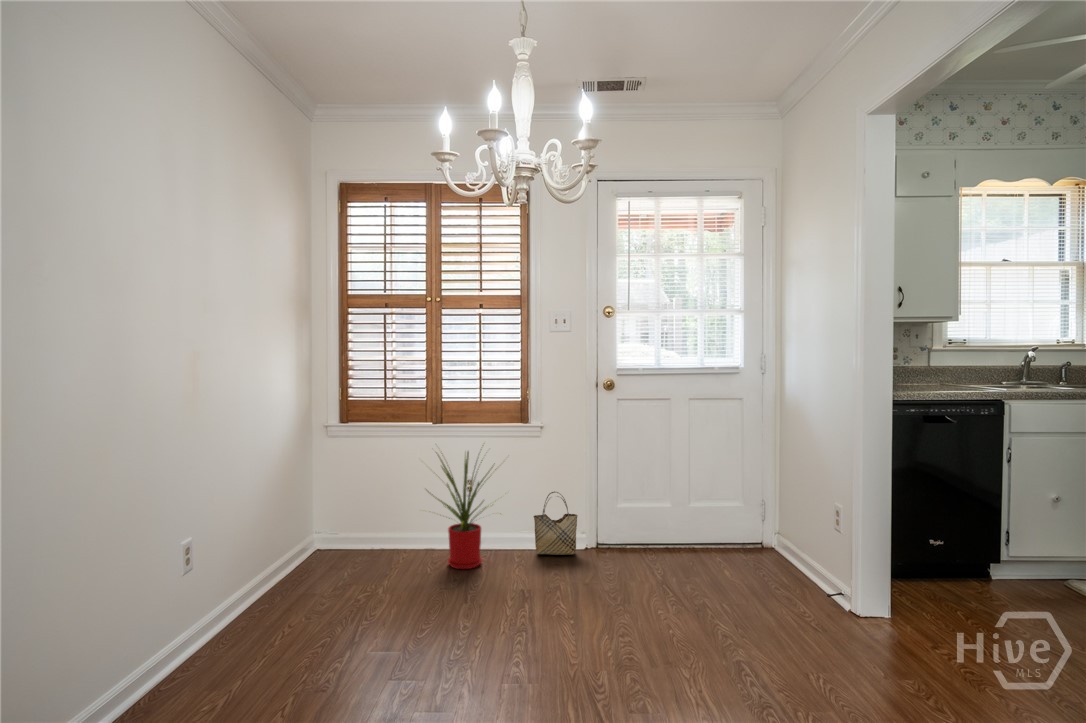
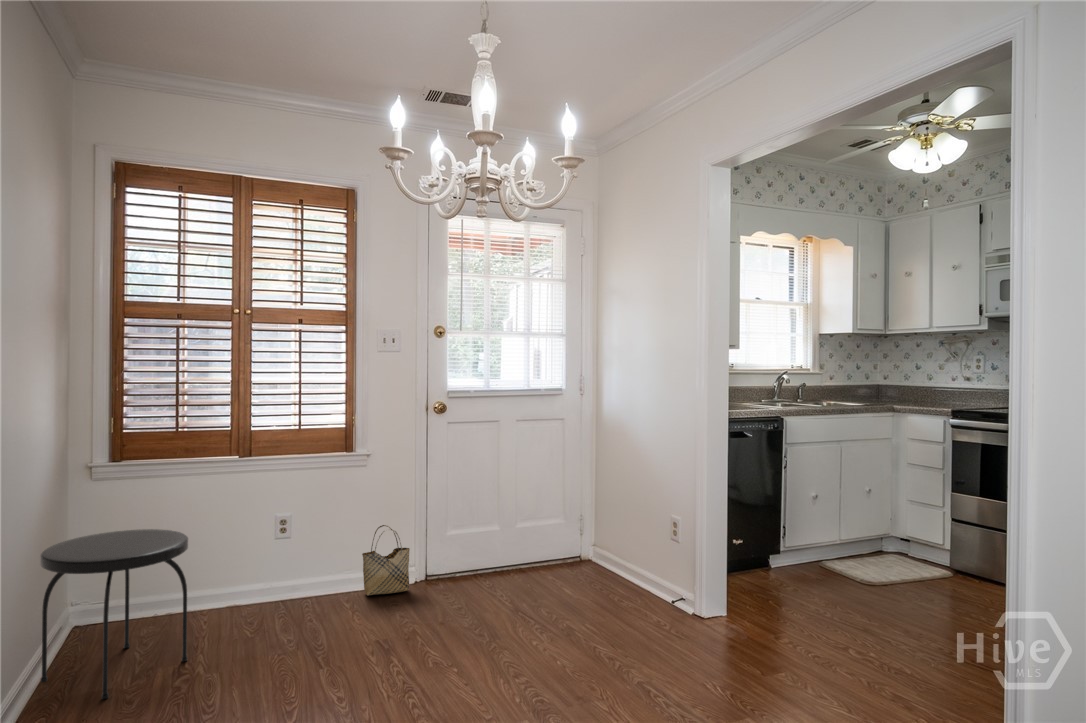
house plant: present [432,452,501,569] -> none [231,474,342,623]
side table: none [268,478,376,611] -> present [40,529,188,699]

